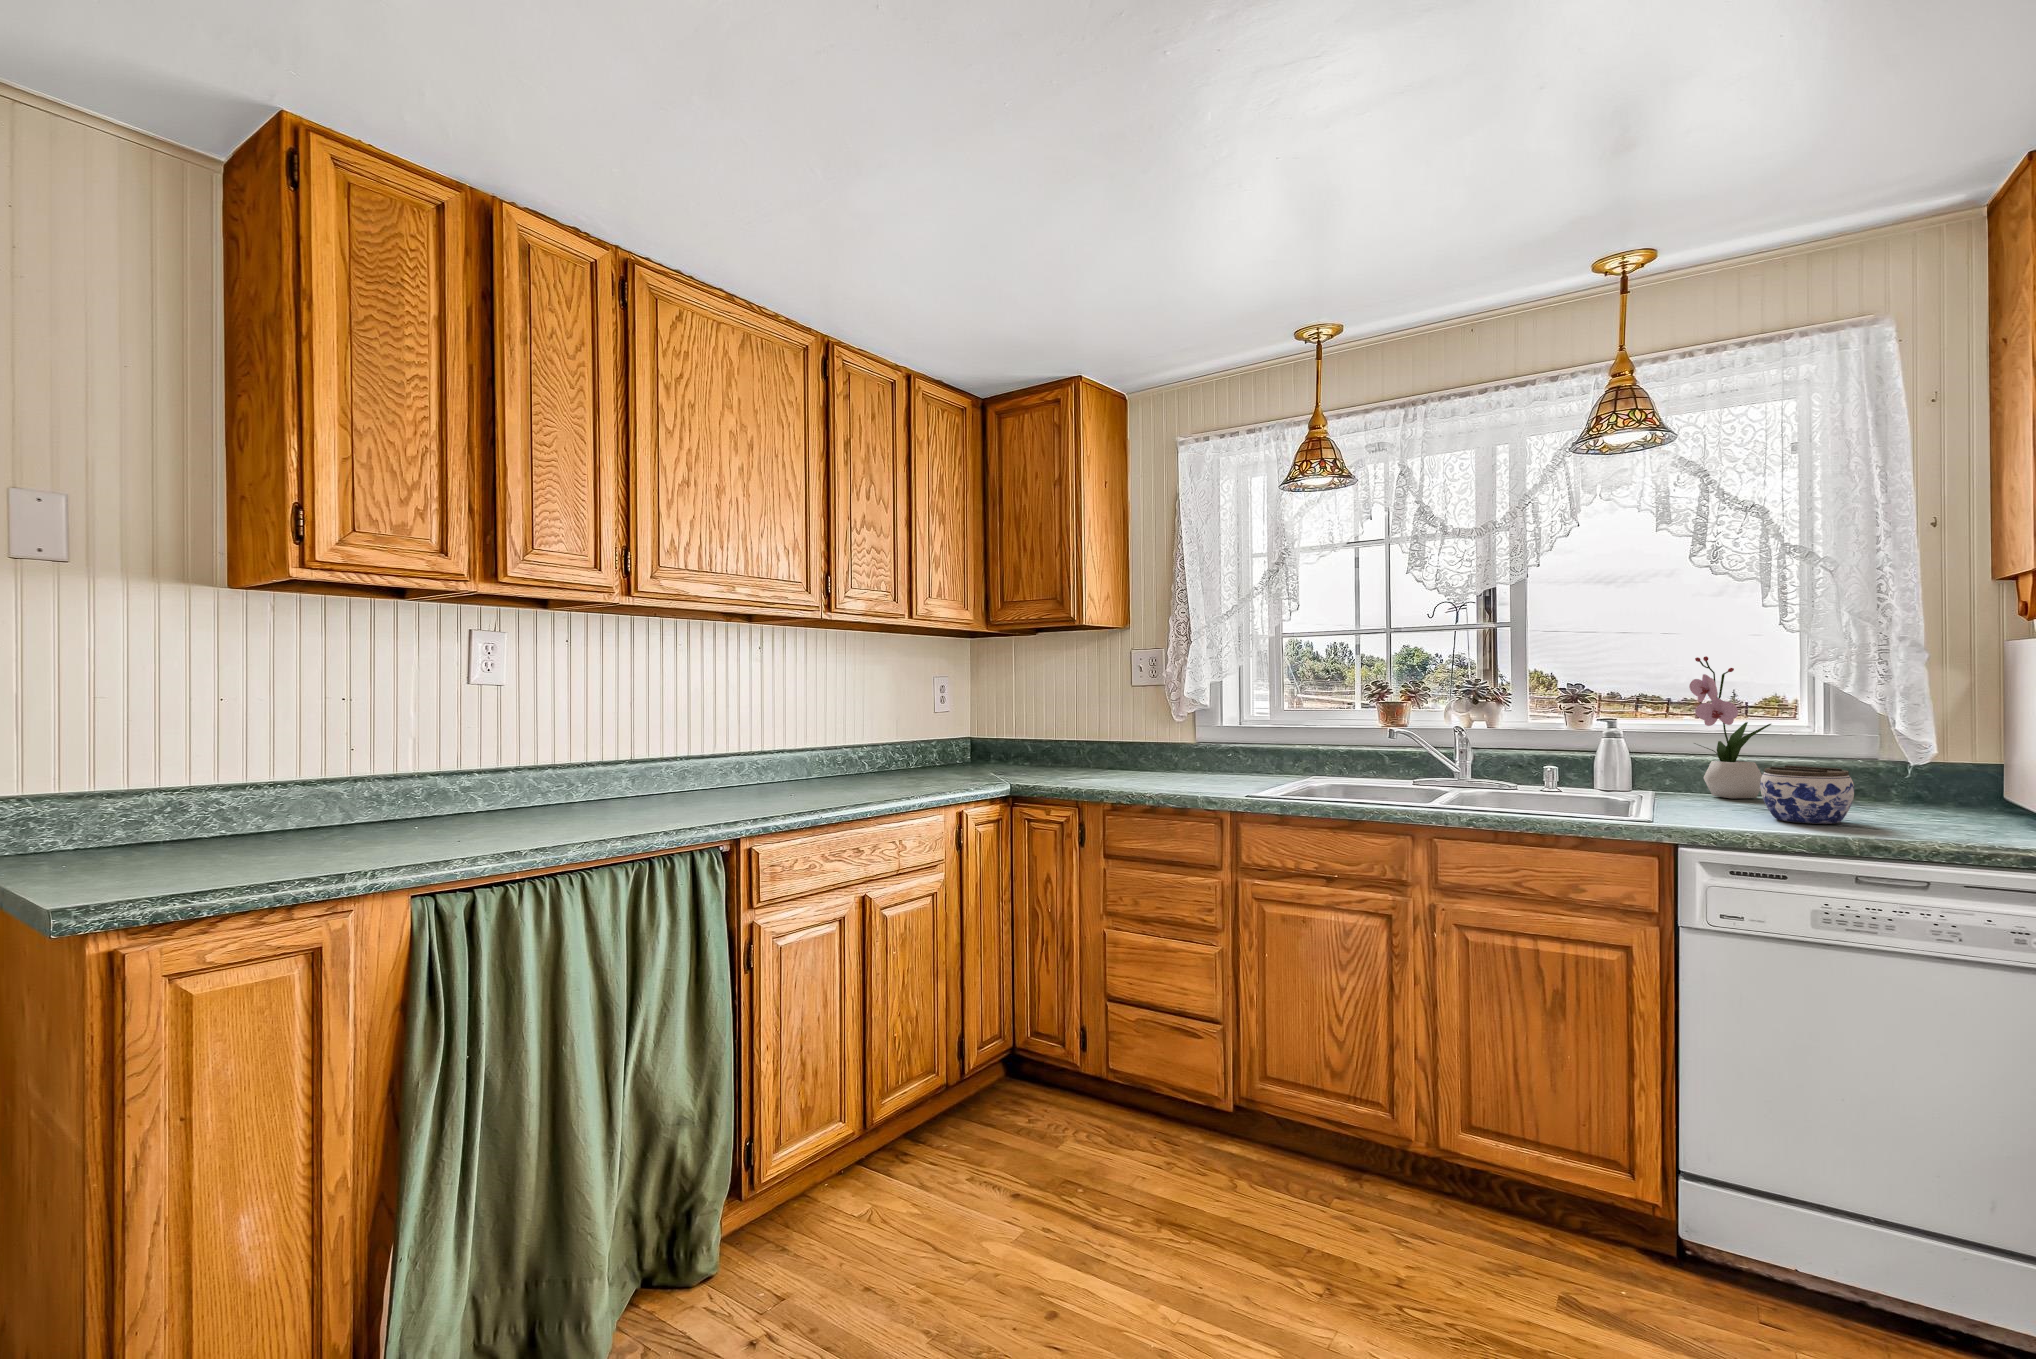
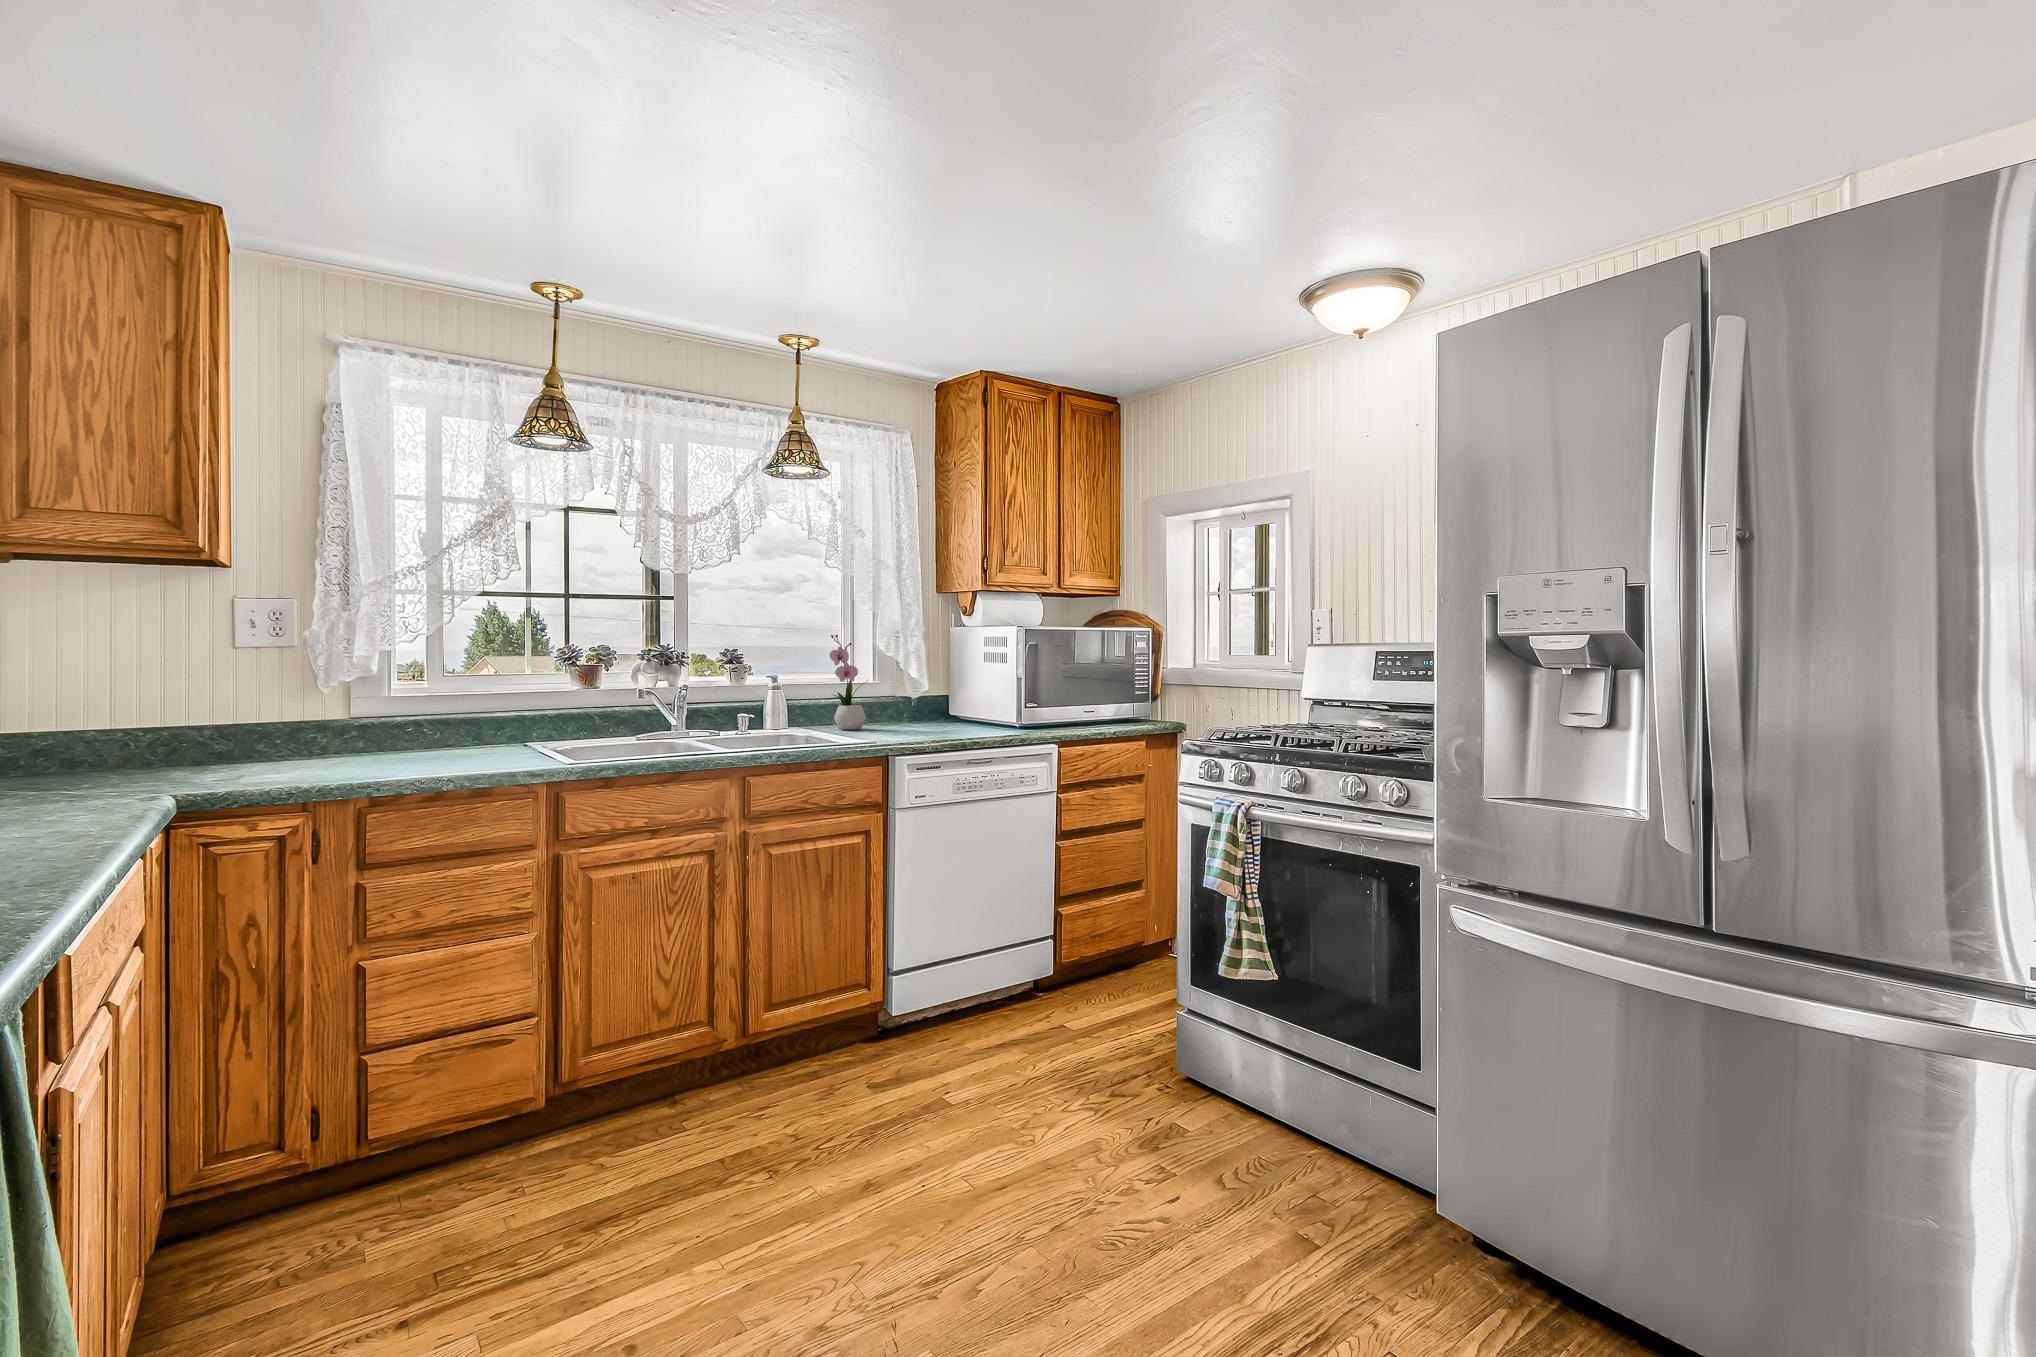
jar: present [1760,766,1854,824] -> none [905,704,949,737]

